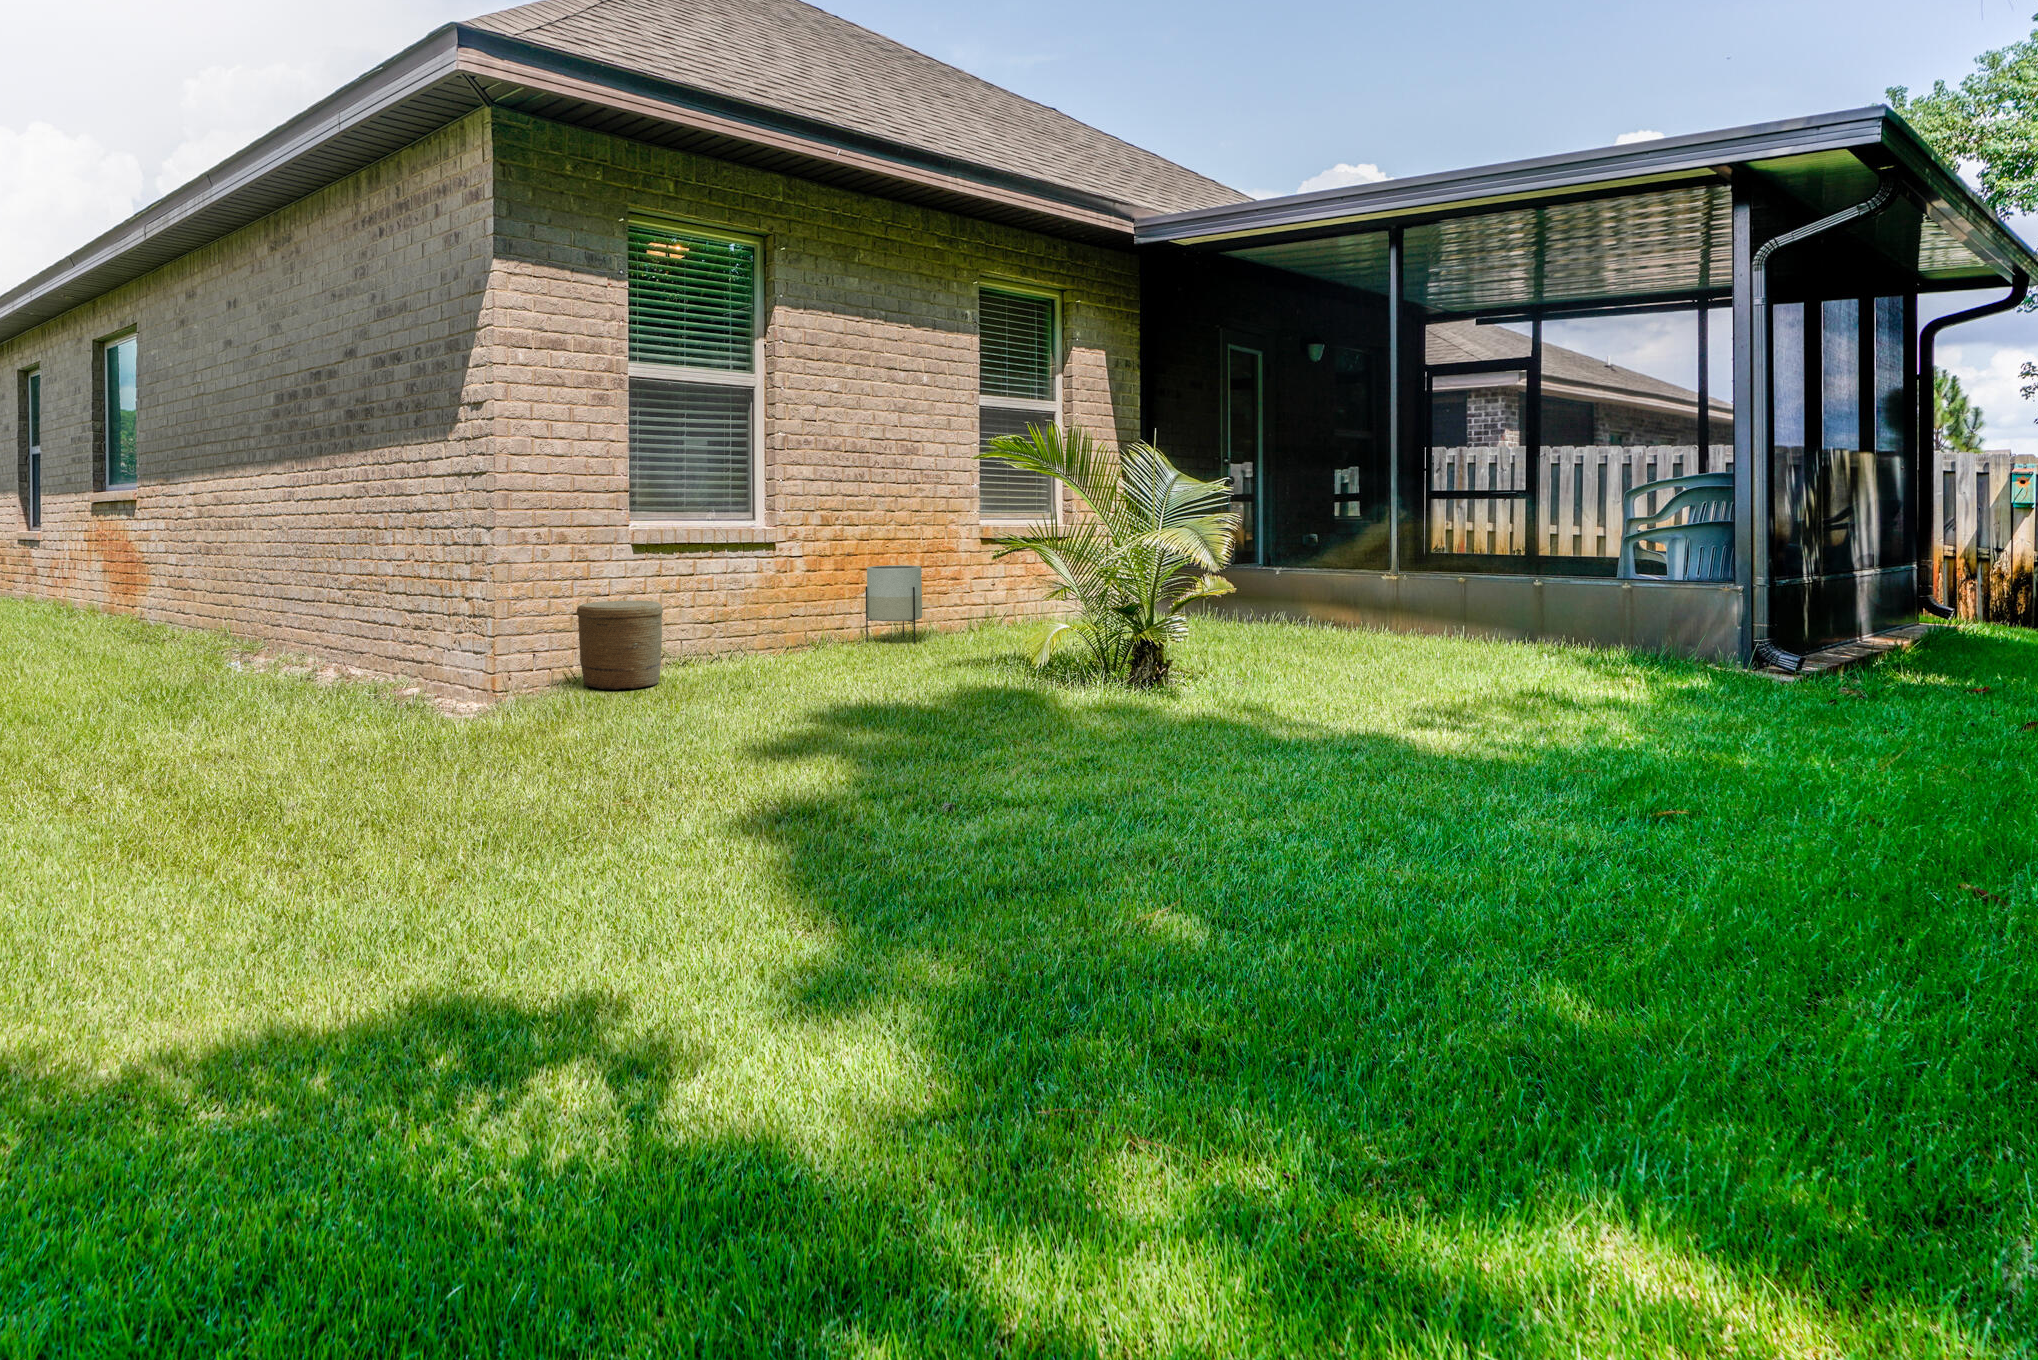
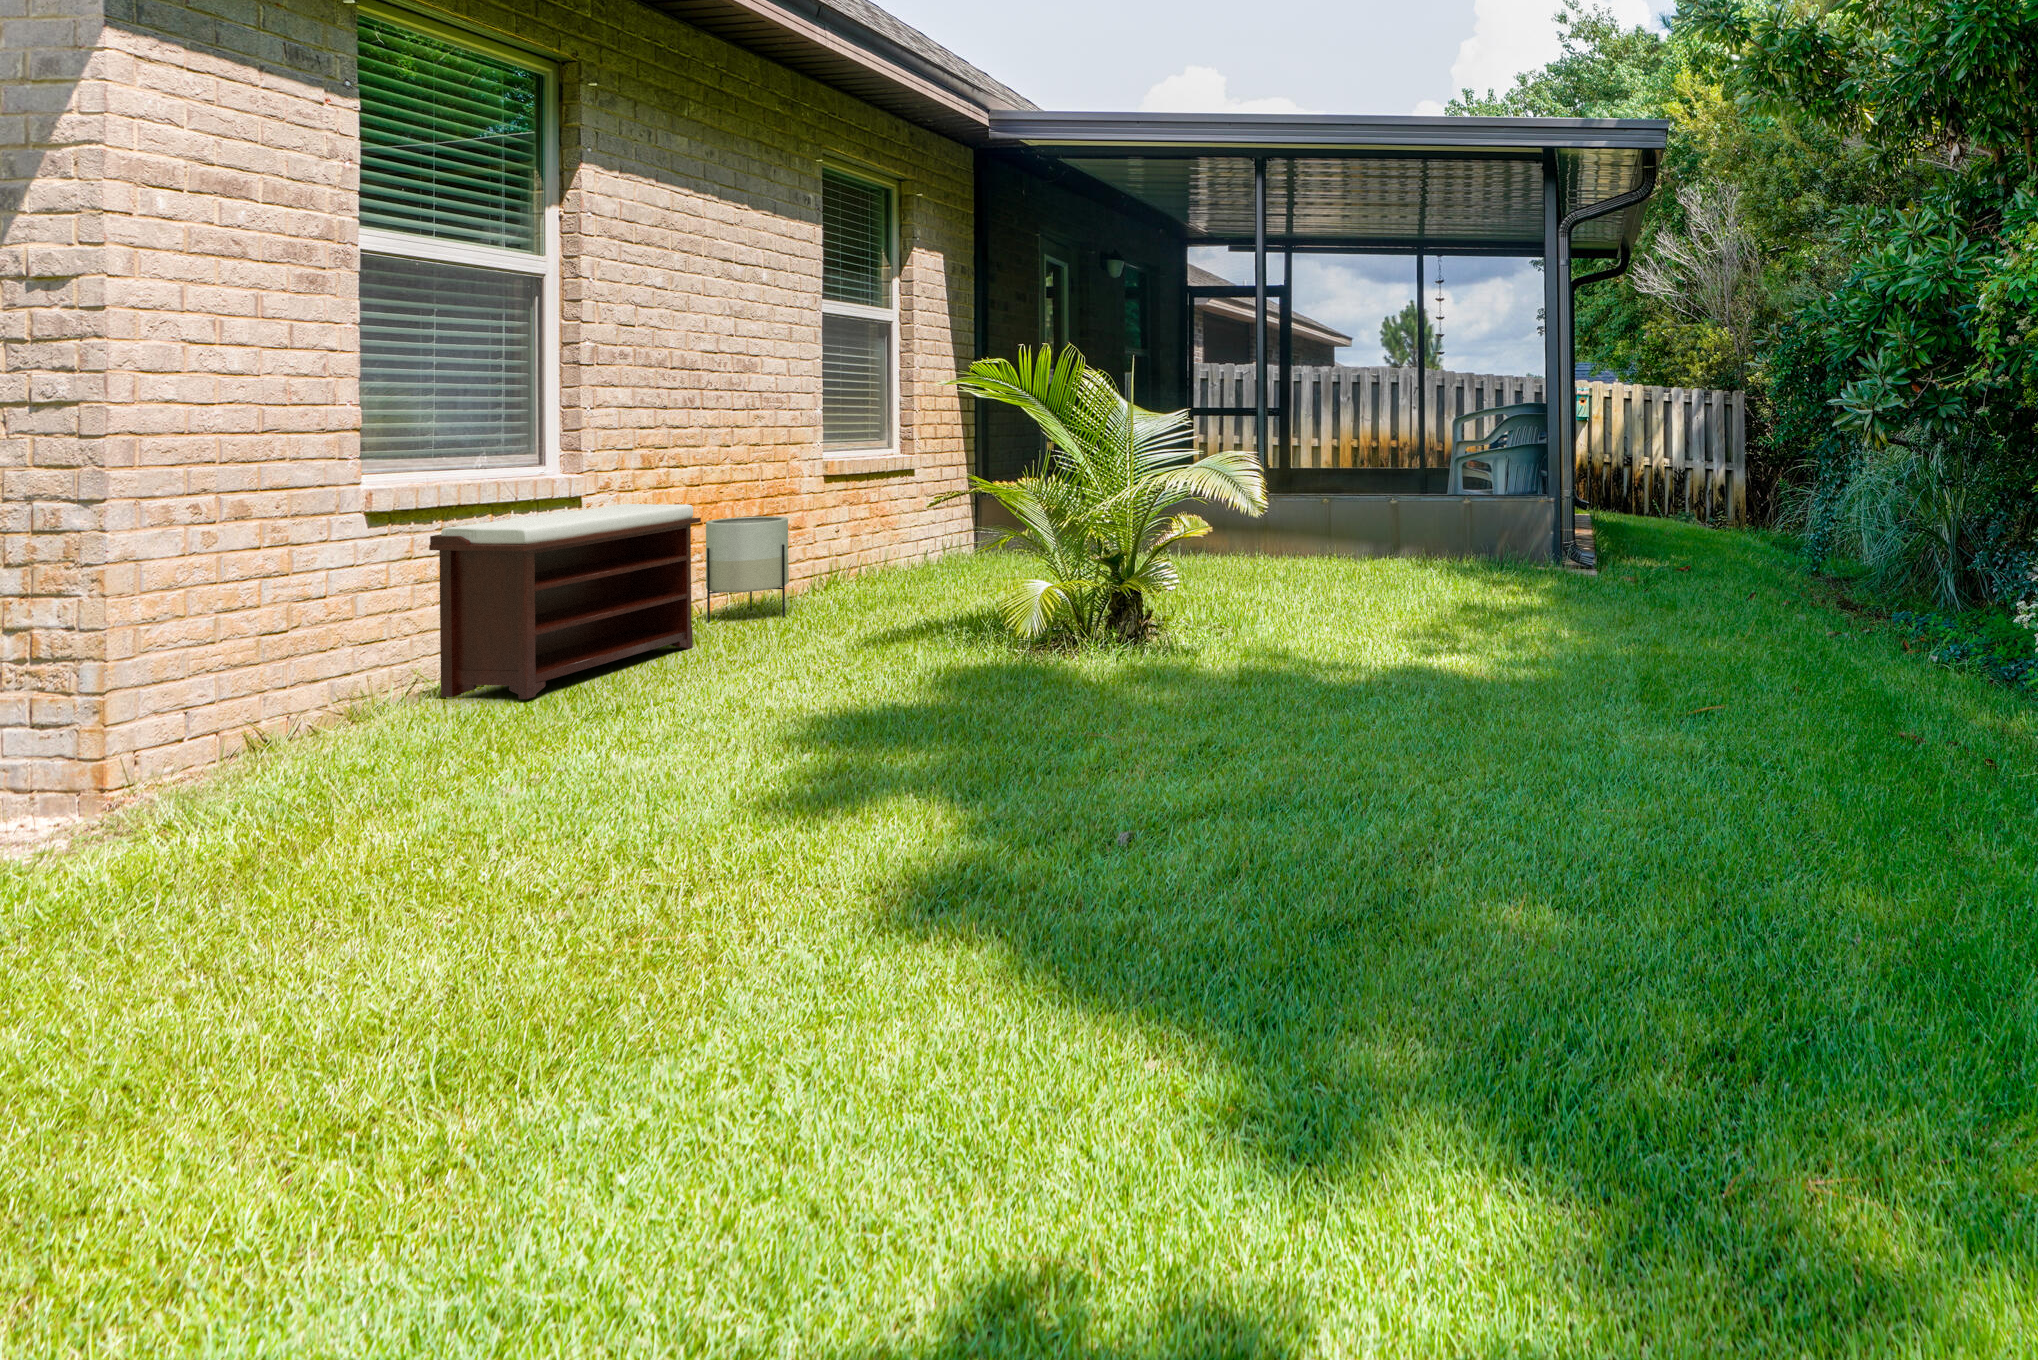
bench: none [668,549,840,674] -> present [429,504,701,699]
woven basket: present [577,601,663,690] -> none [287,601,467,752]

